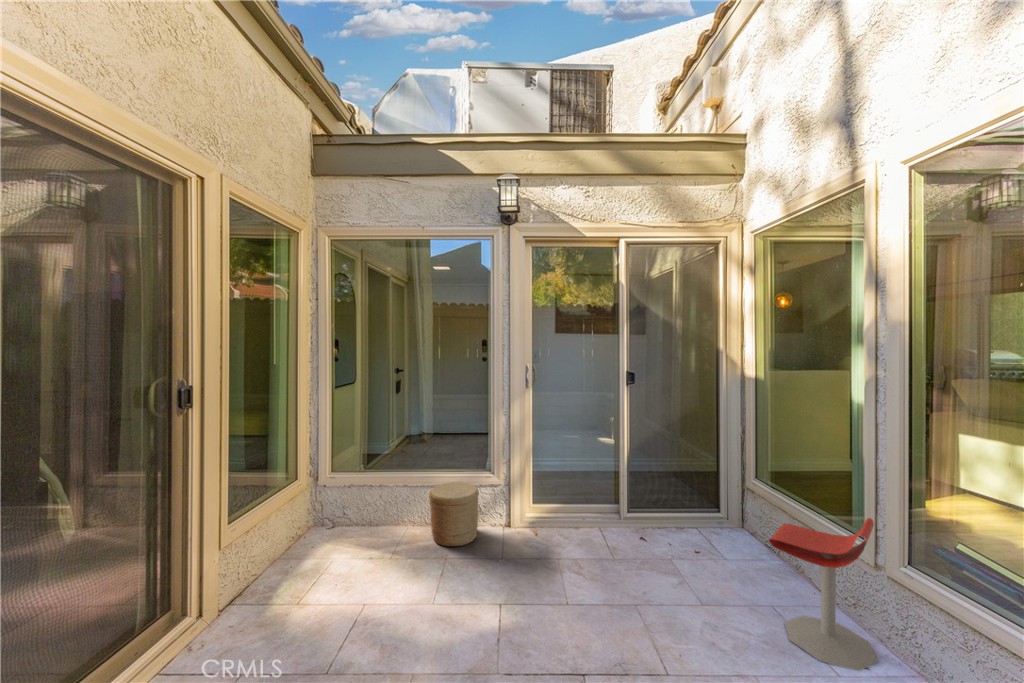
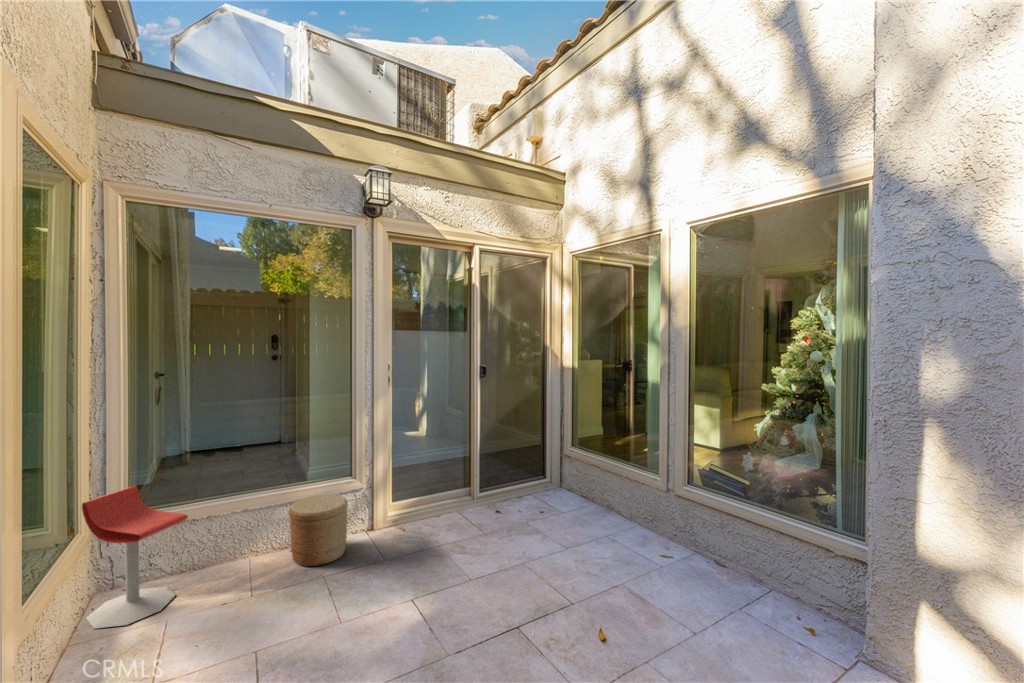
stool: present [769,518,878,671] -> present [82,486,188,628]

